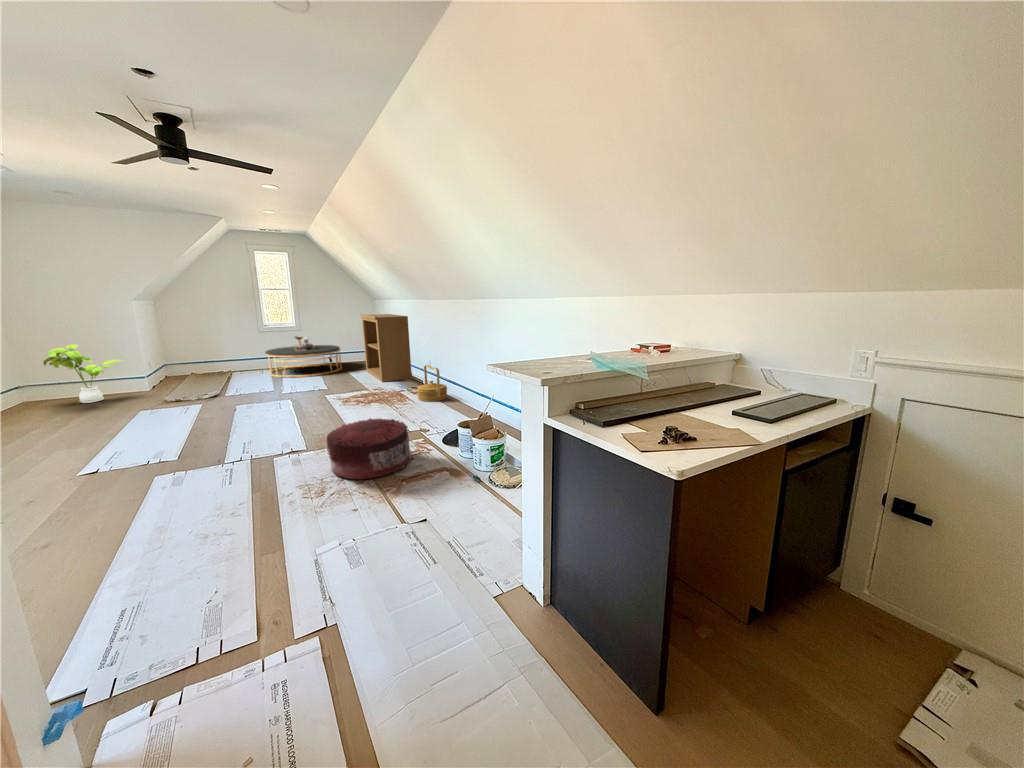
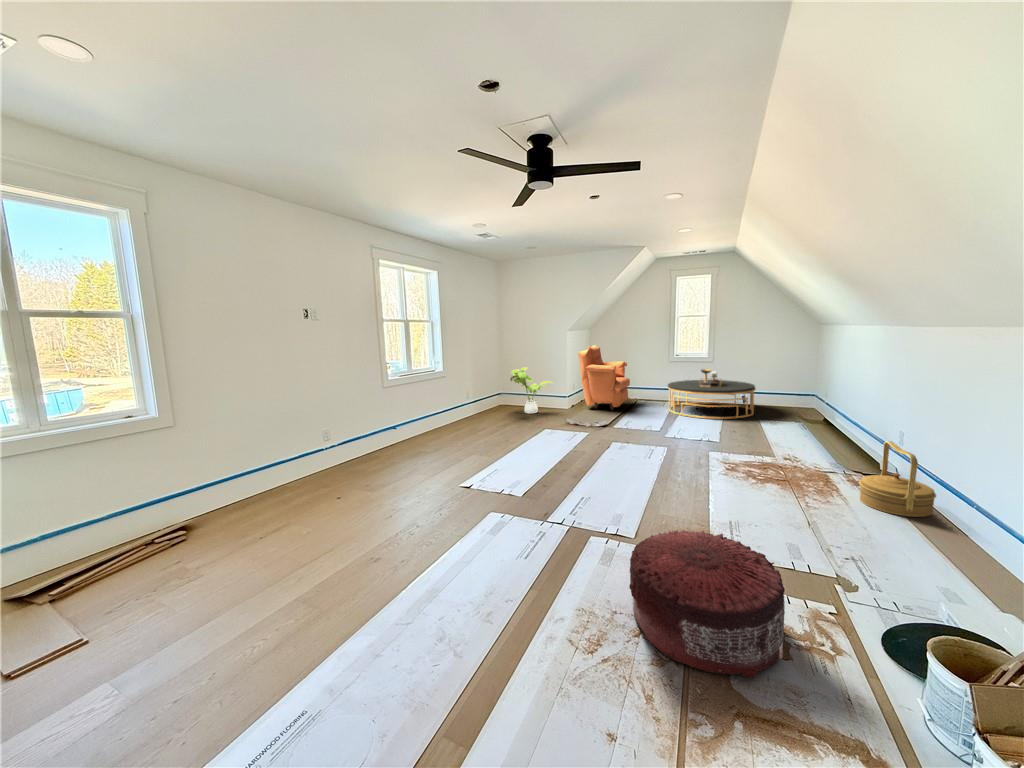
bookshelf: present [360,314,412,382] -> none [787,345,869,451]
armchair: none [153,316,224,385] -> present [578,345,630,410]

